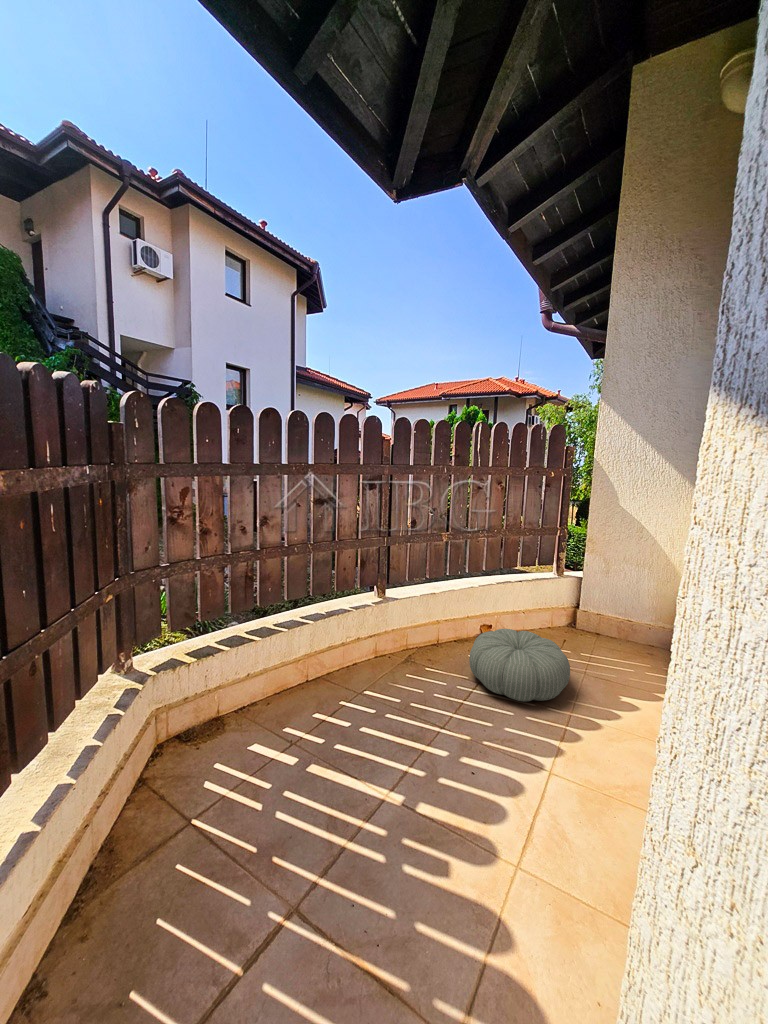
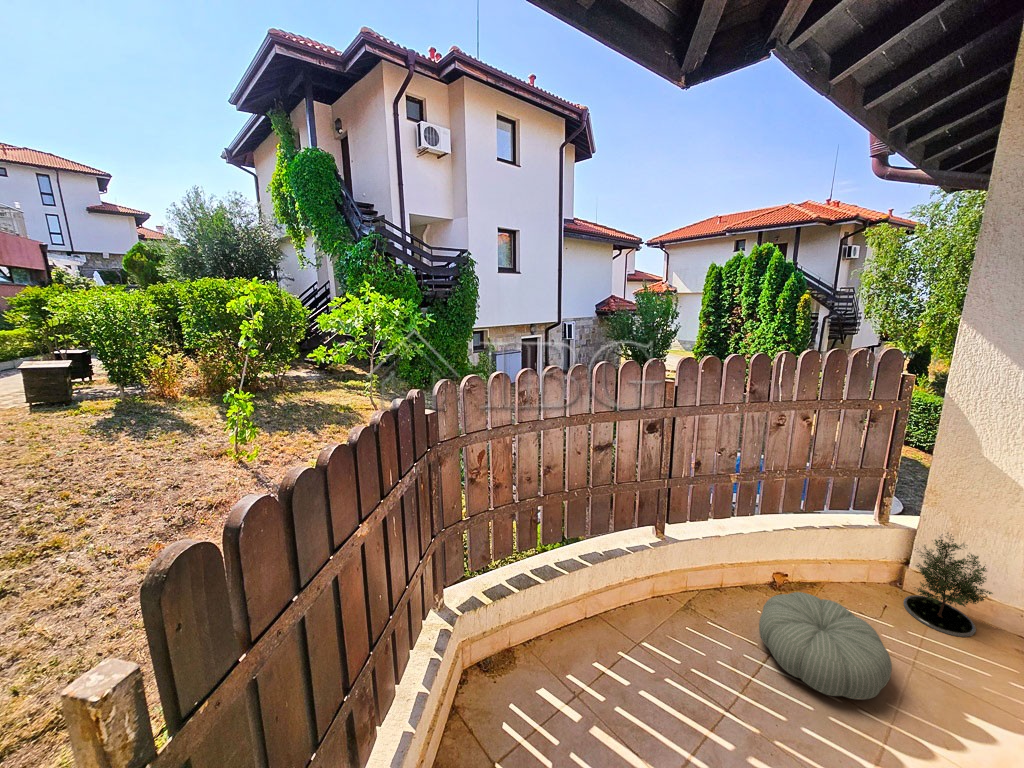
potted tree: none [579,568,635,653] -> present [903,533,993,637]

